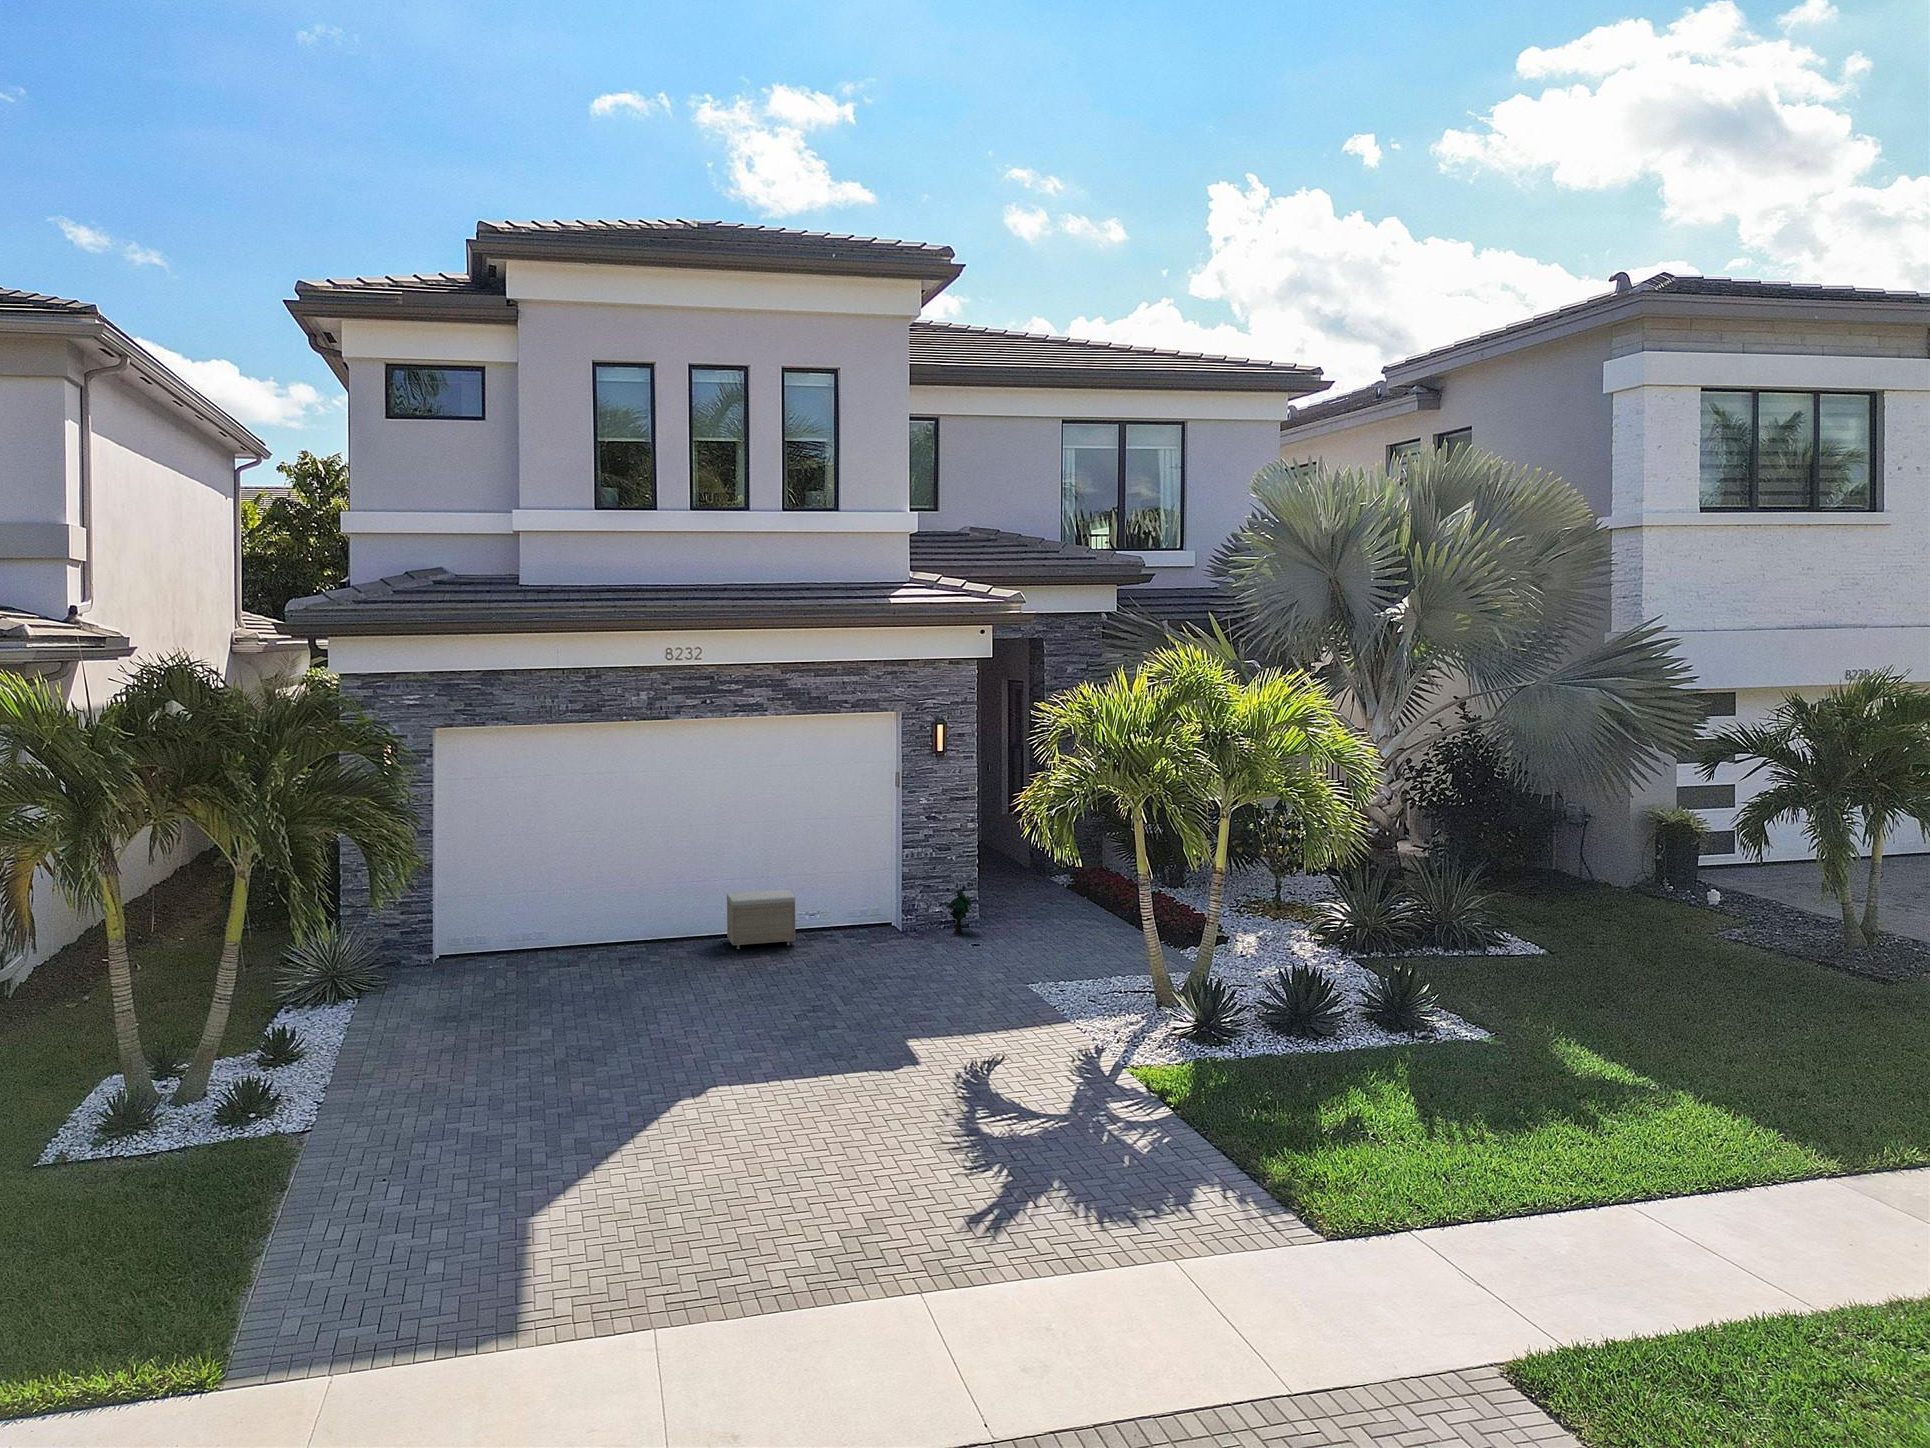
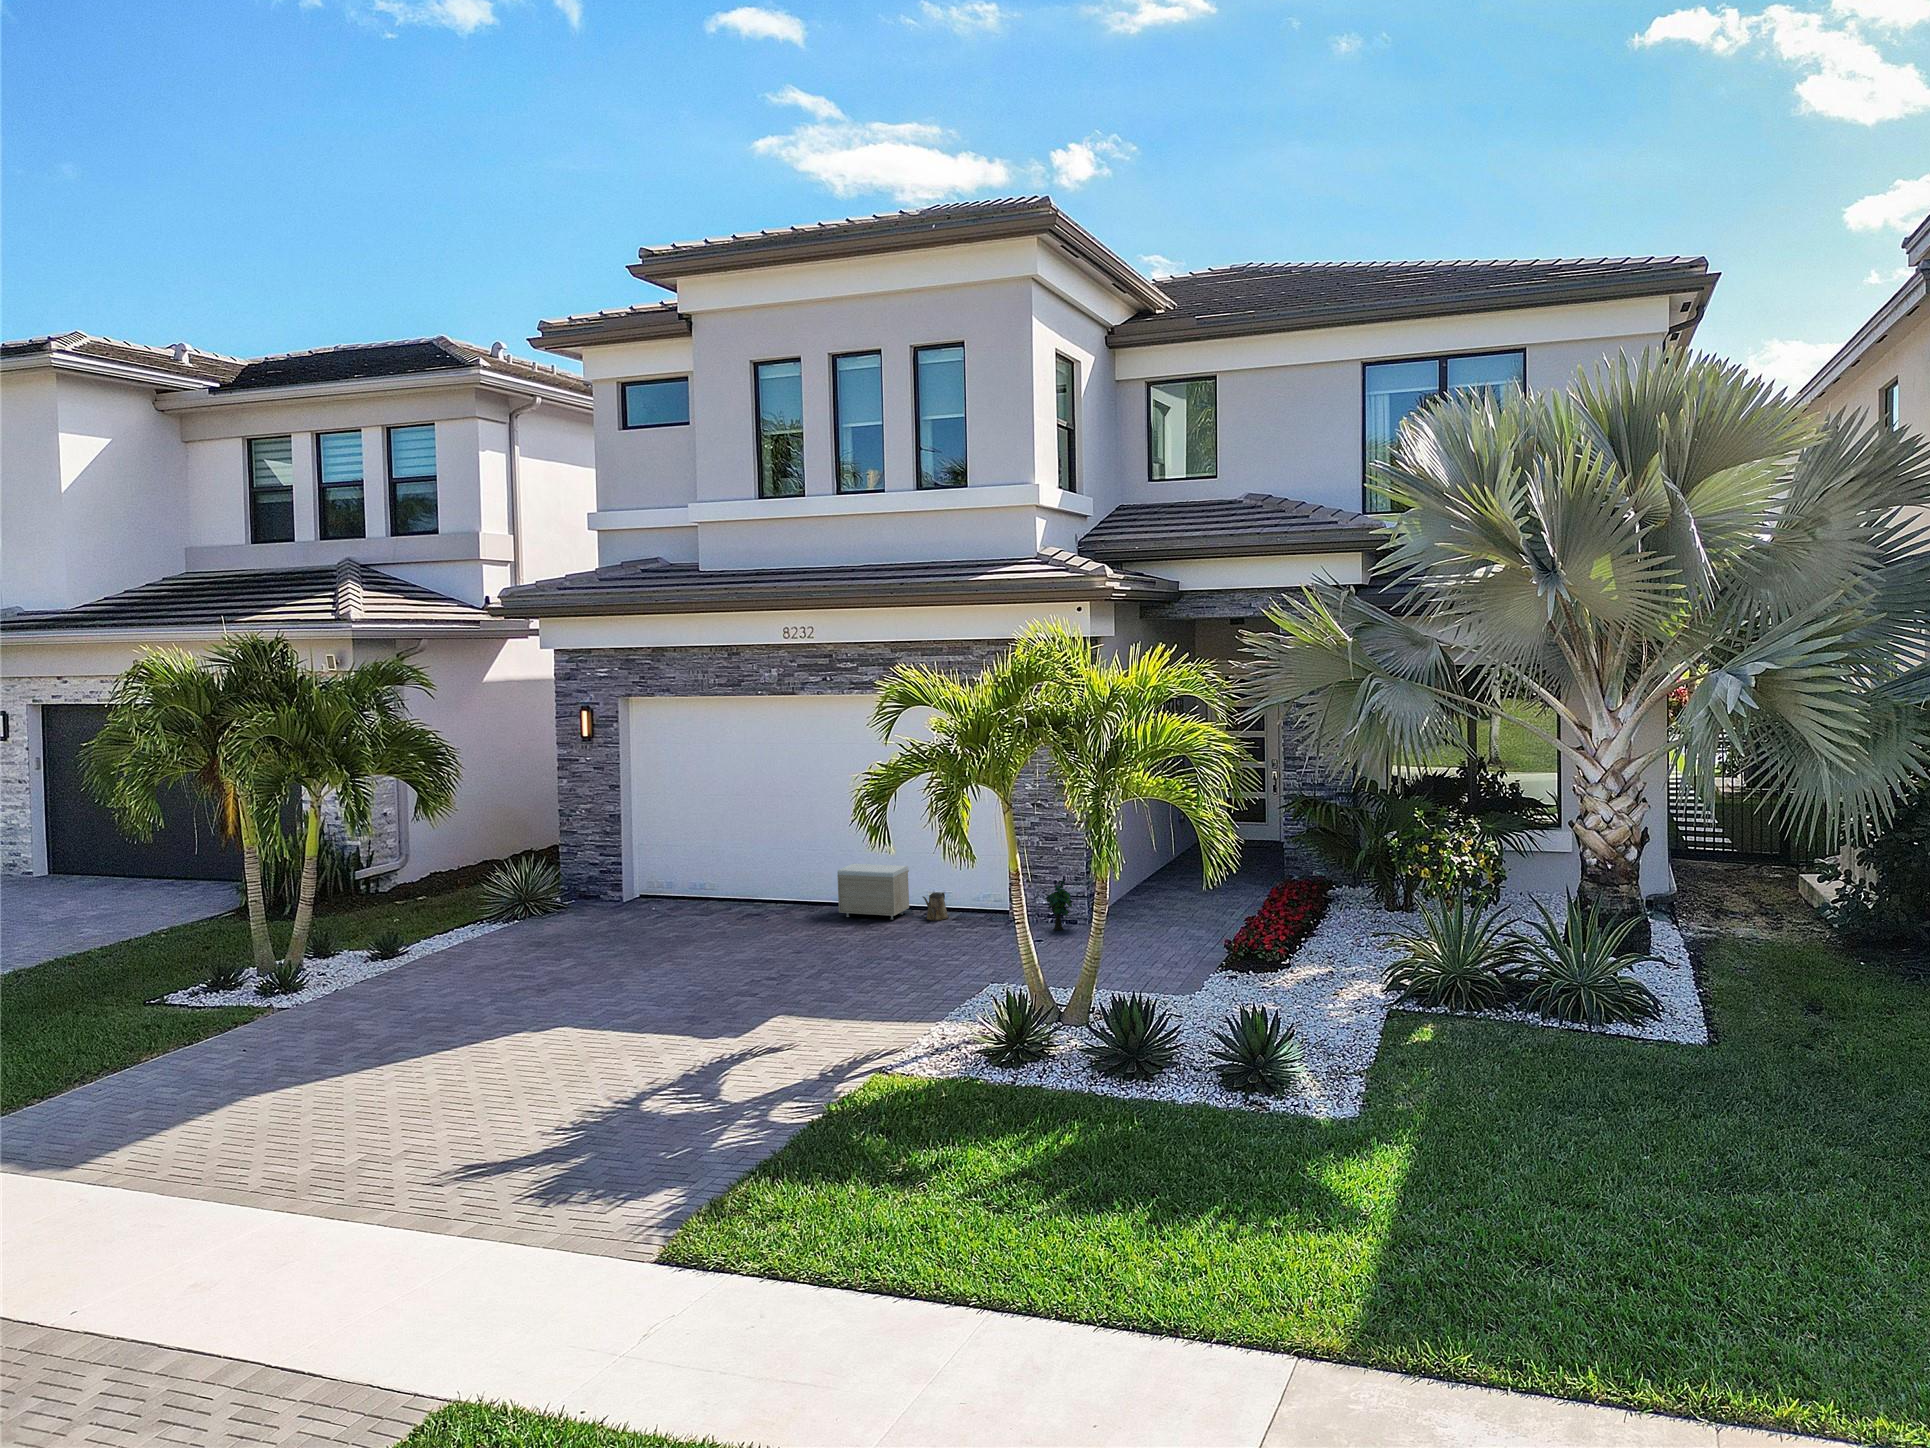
watering can: none [816,912,838,941] -> present [923,892,948,920]

